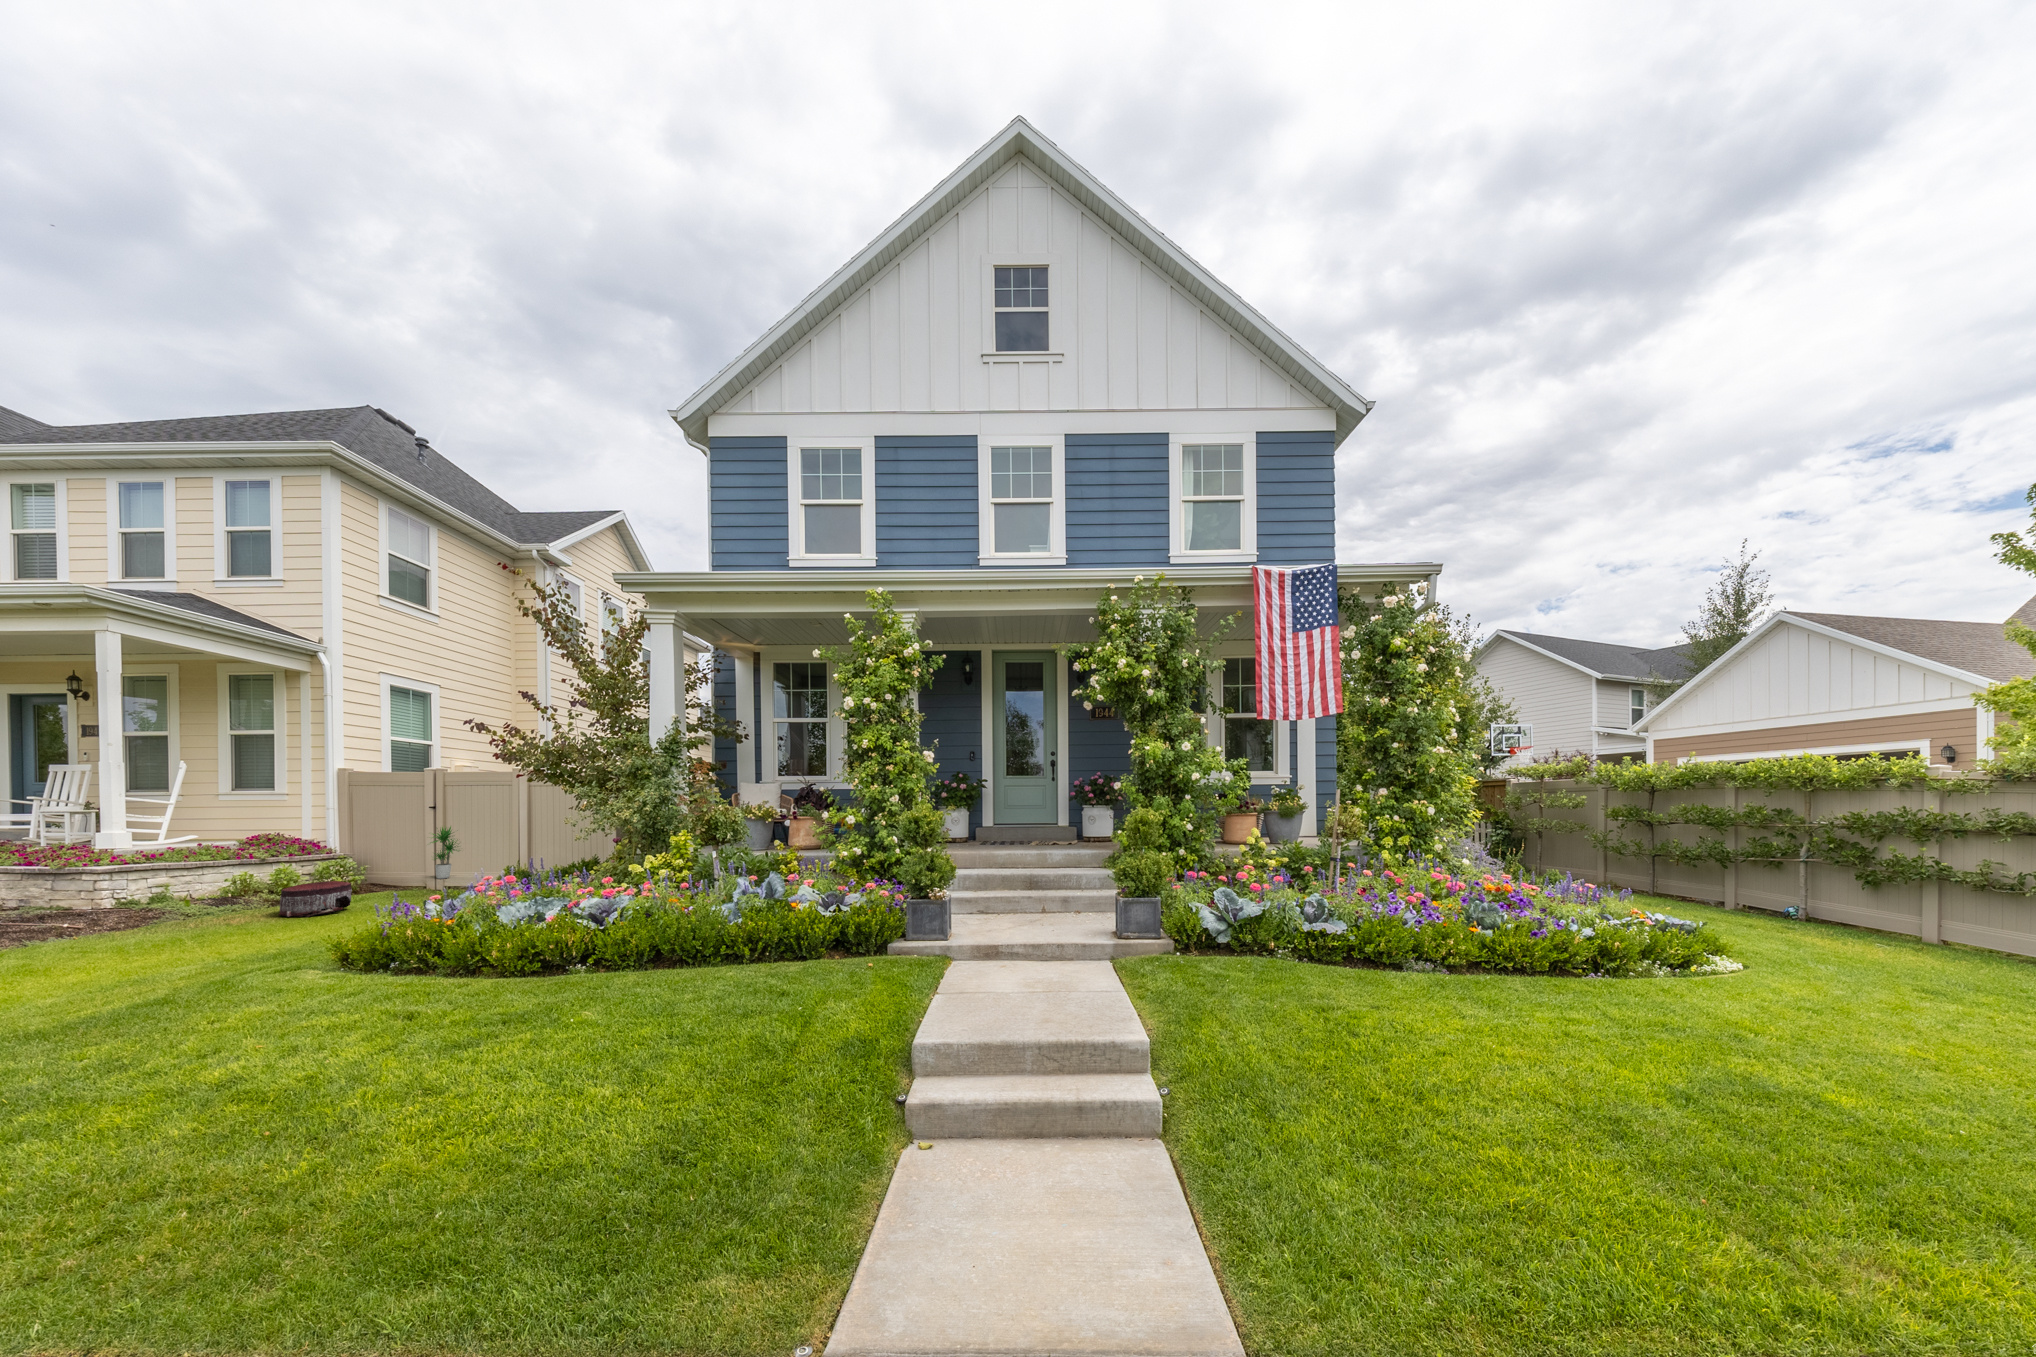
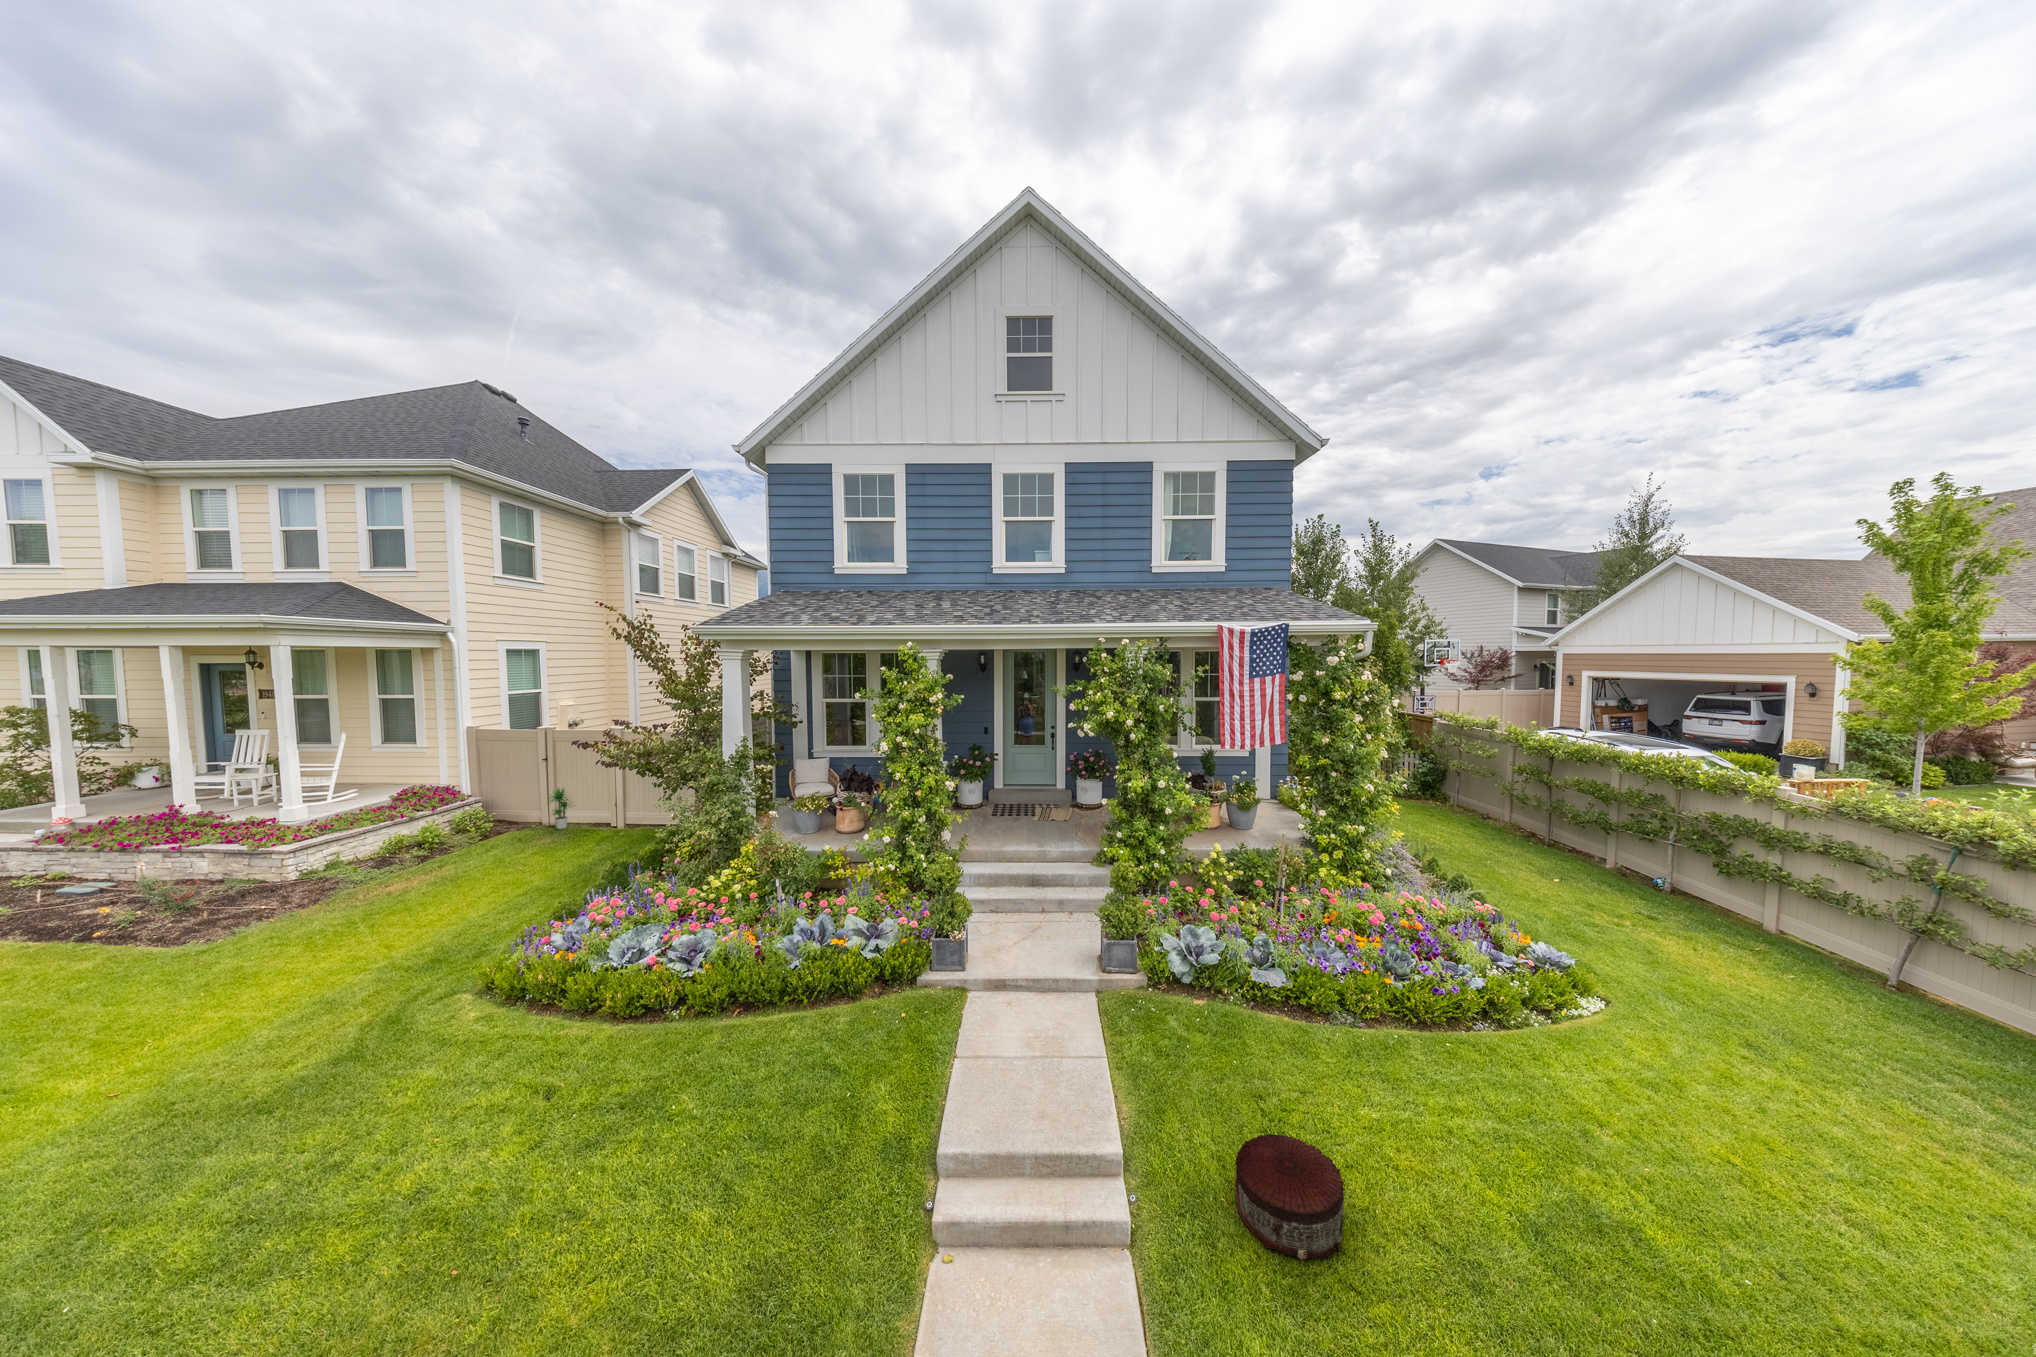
pouf: present [278,881,352,917] -> present [1235,1134,1345,1260]

